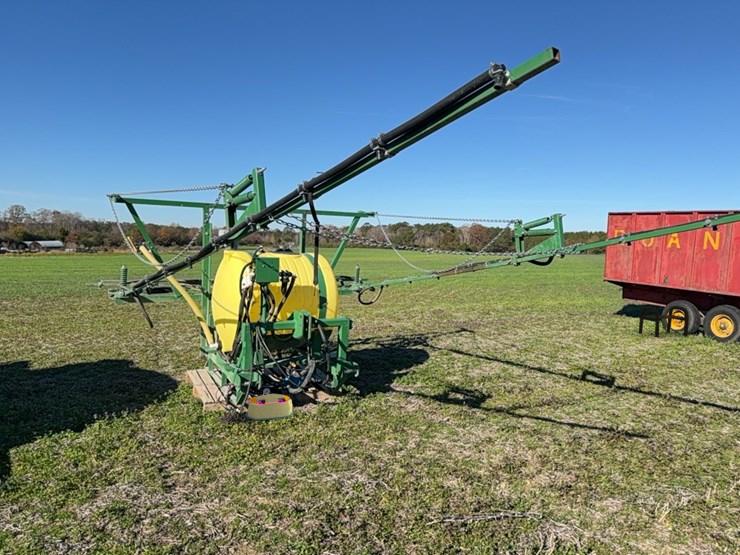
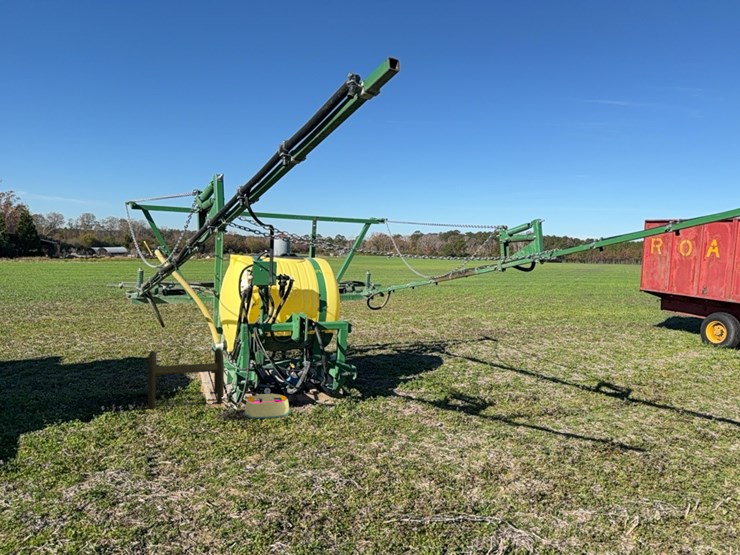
bench: present [639,306,689,337] -> present [148,348,224,409]

